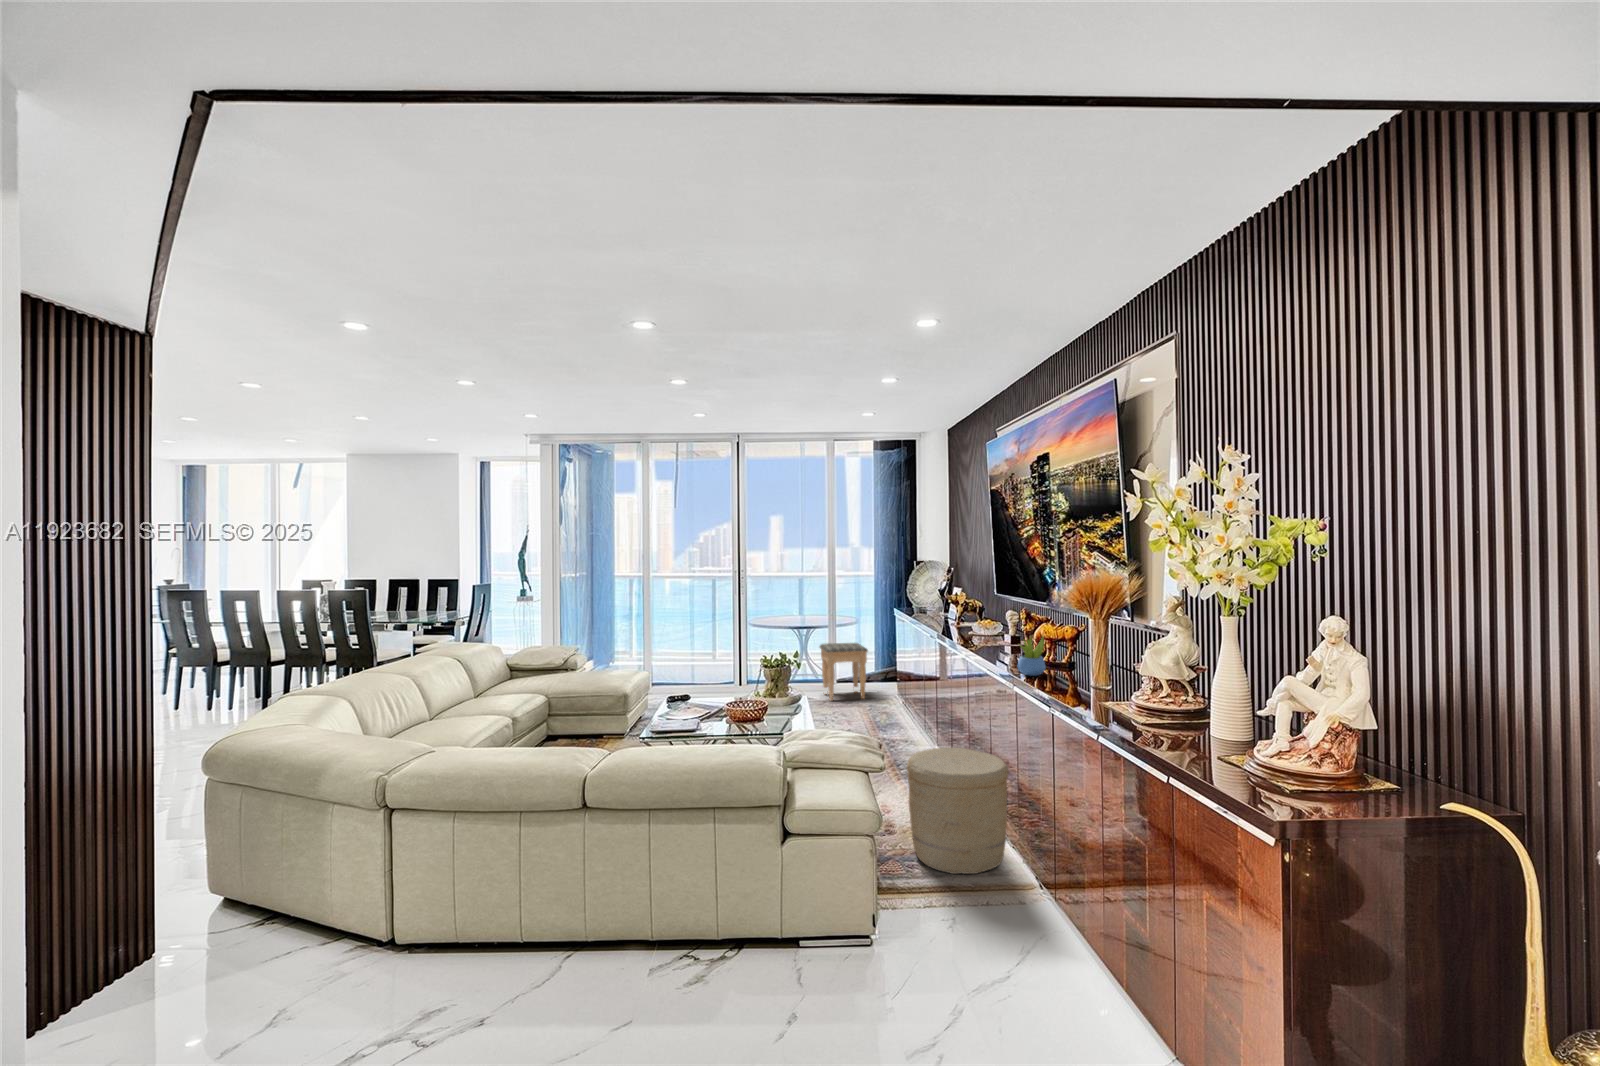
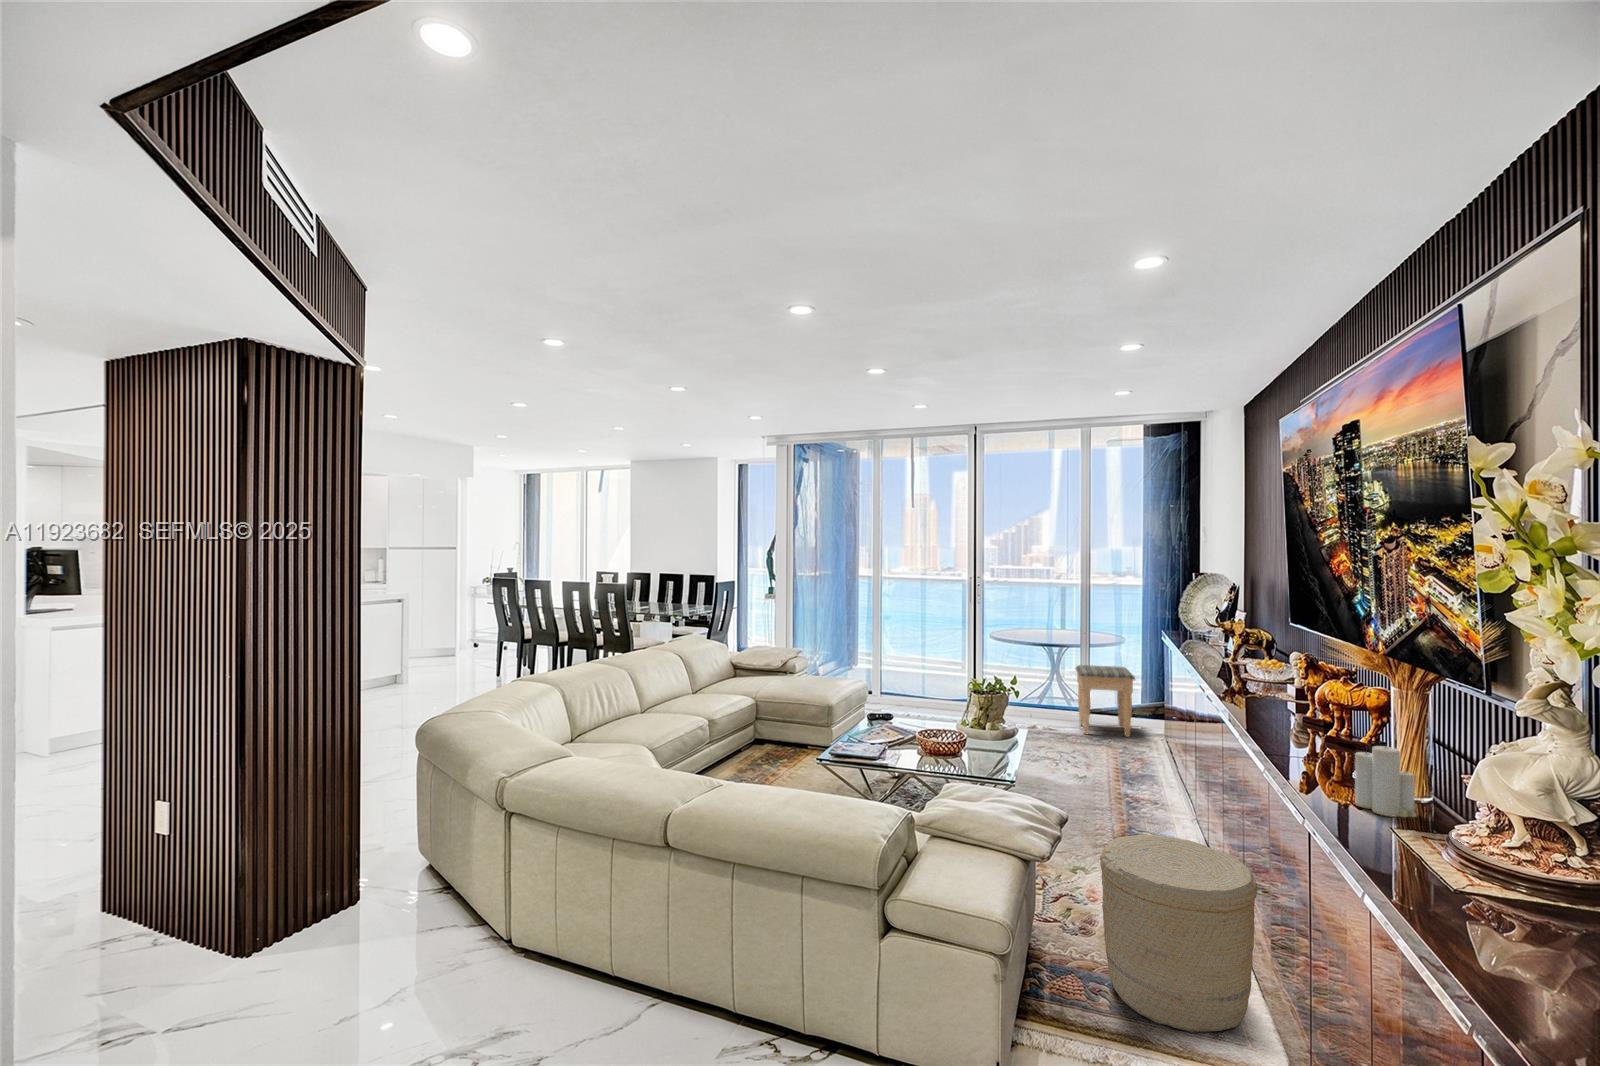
succulent plant: present [1018,637,1046,676] -> none [1286,692,1334,754]
candle: none [1072,654,1105,700] -> present [1355,746,1417,817]

